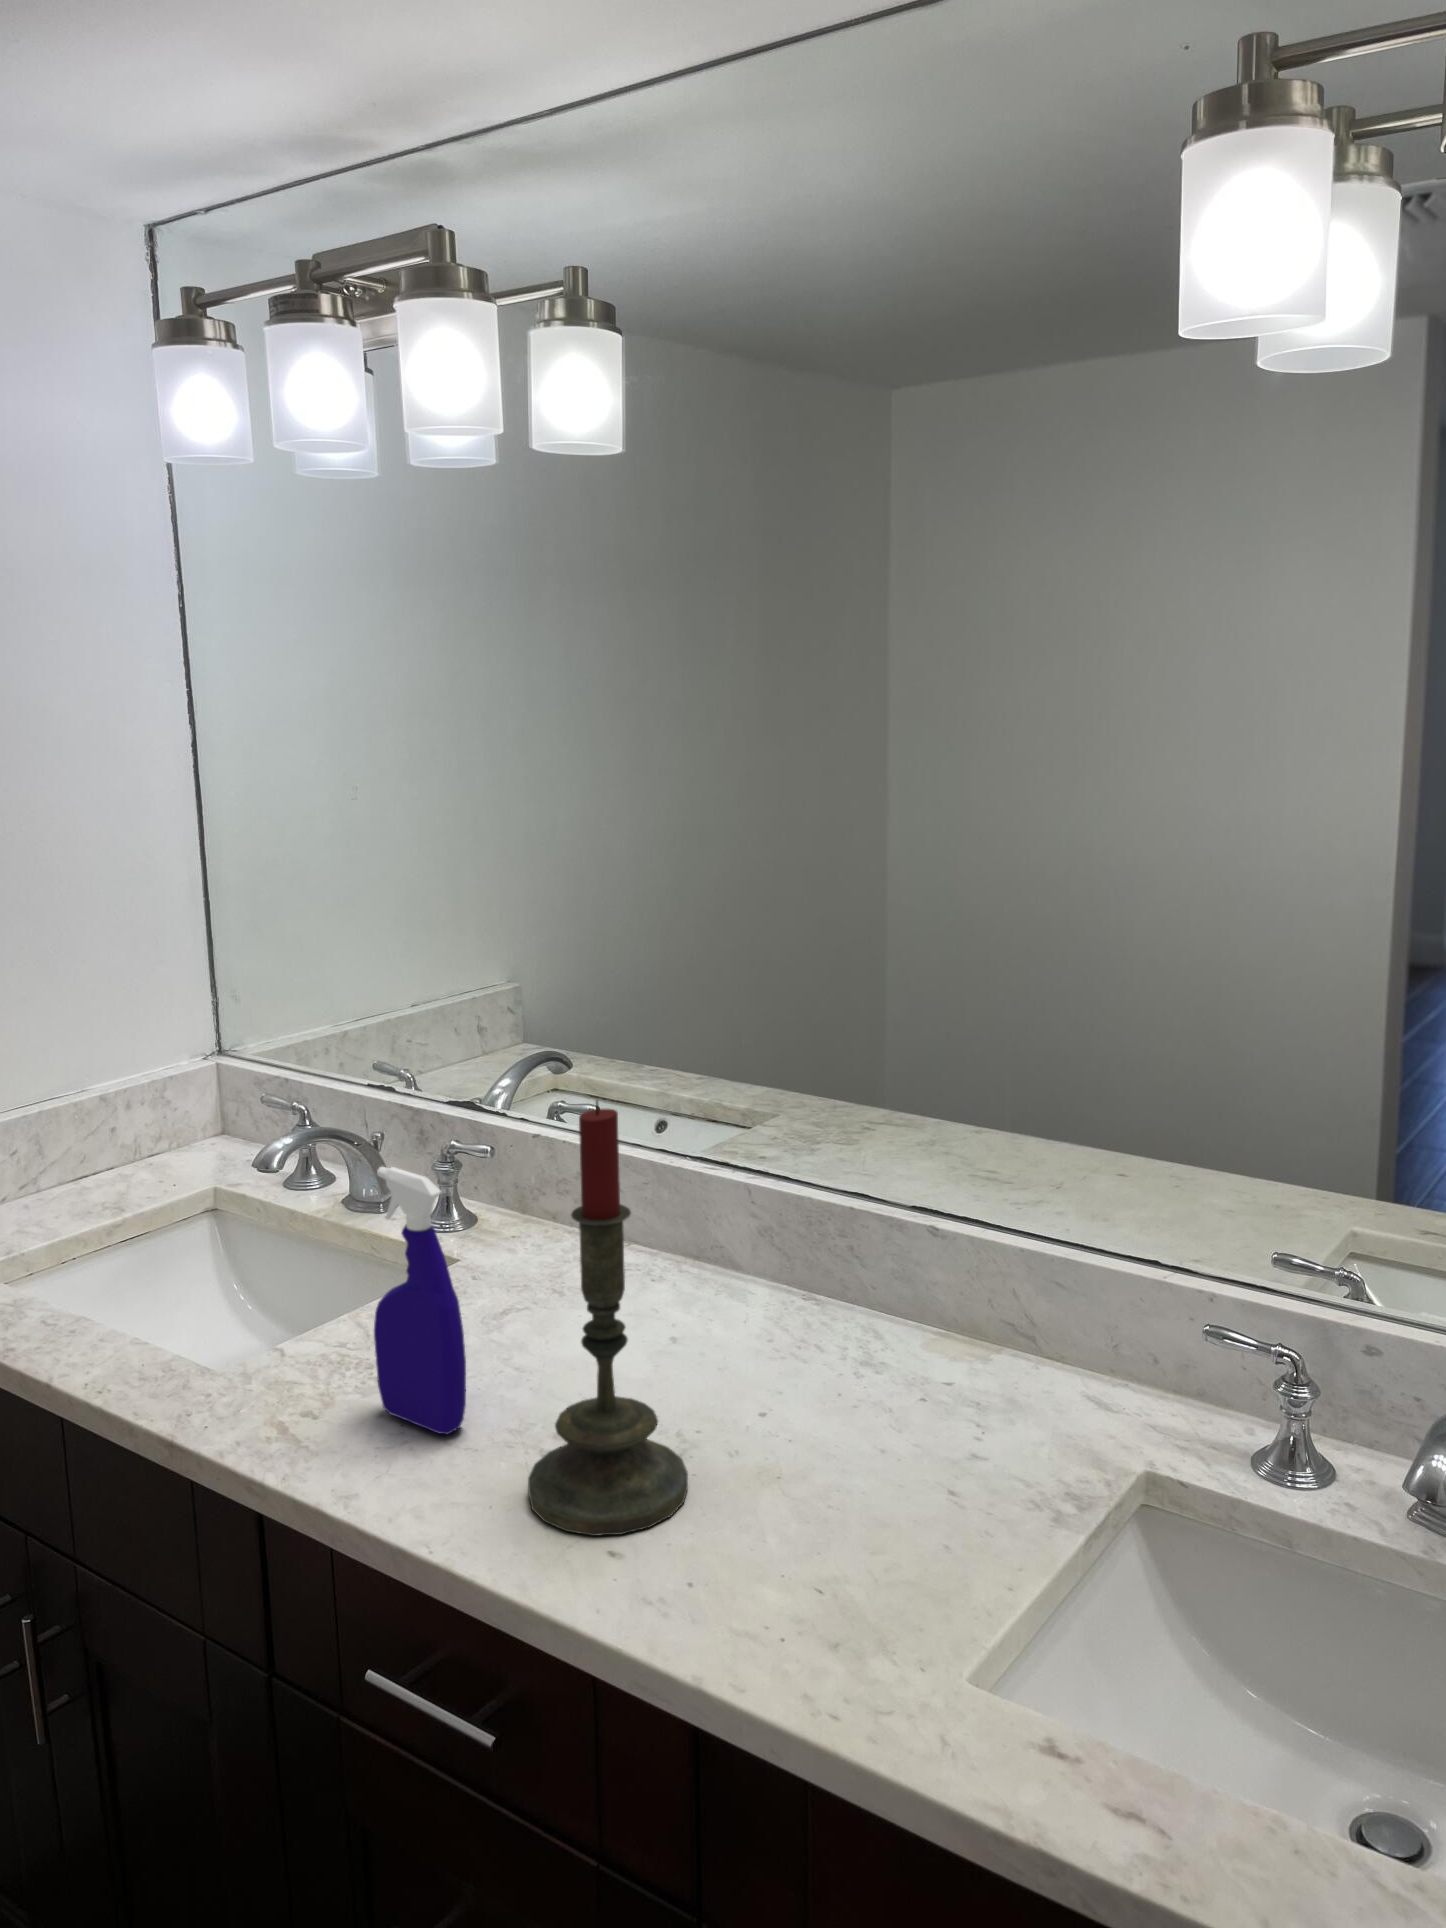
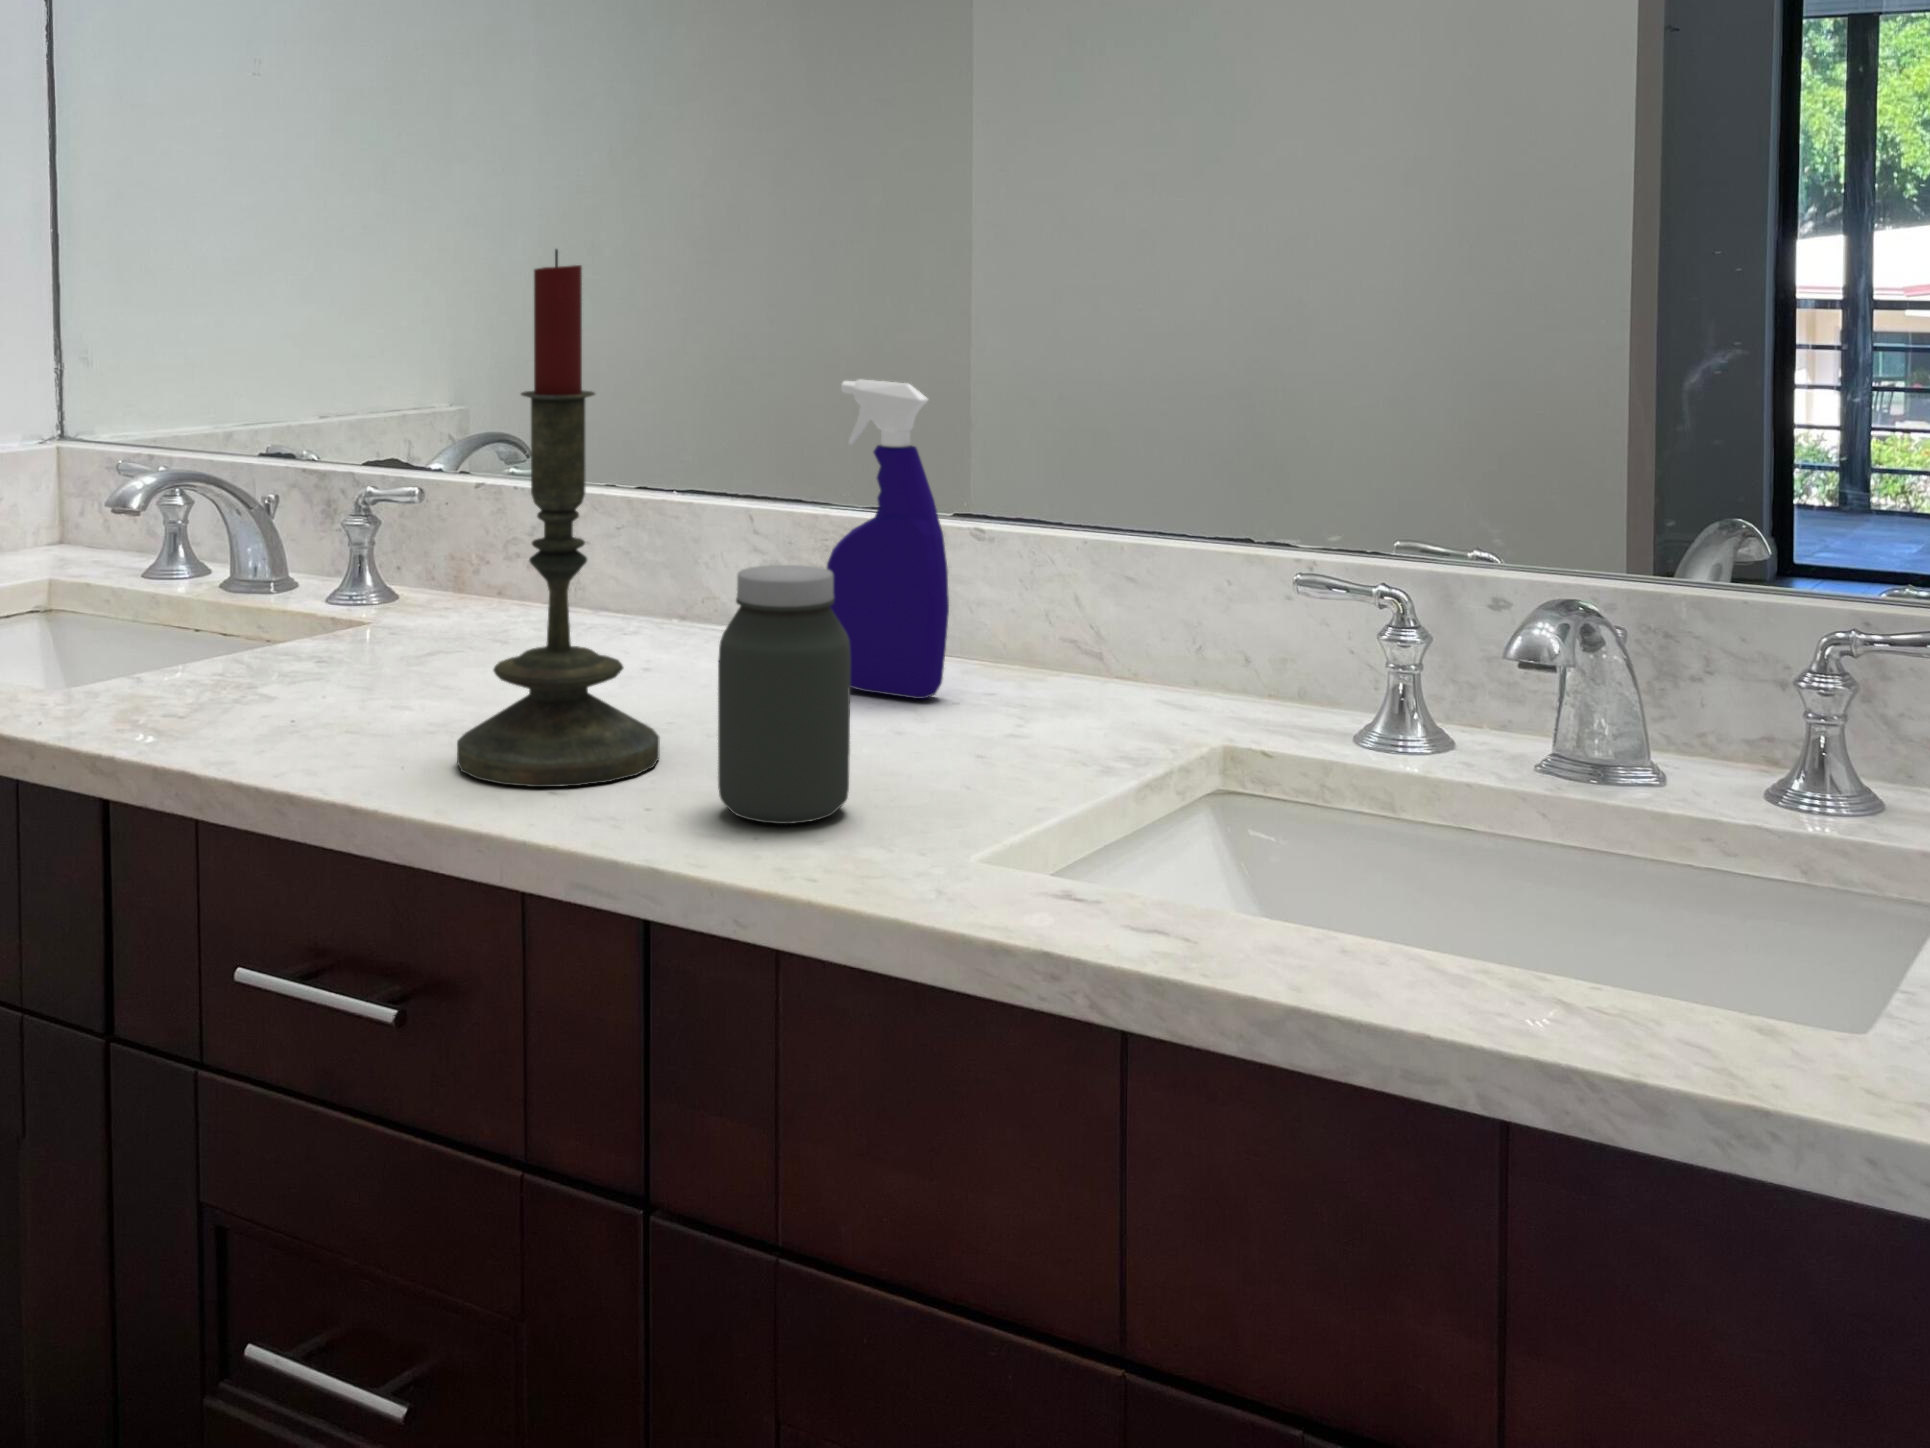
spray bottle: present [374,1167,466,1434] -> present [826,380,949,699]
jar: none [736,1382,844,1604] -> present [718,565,851,824]

